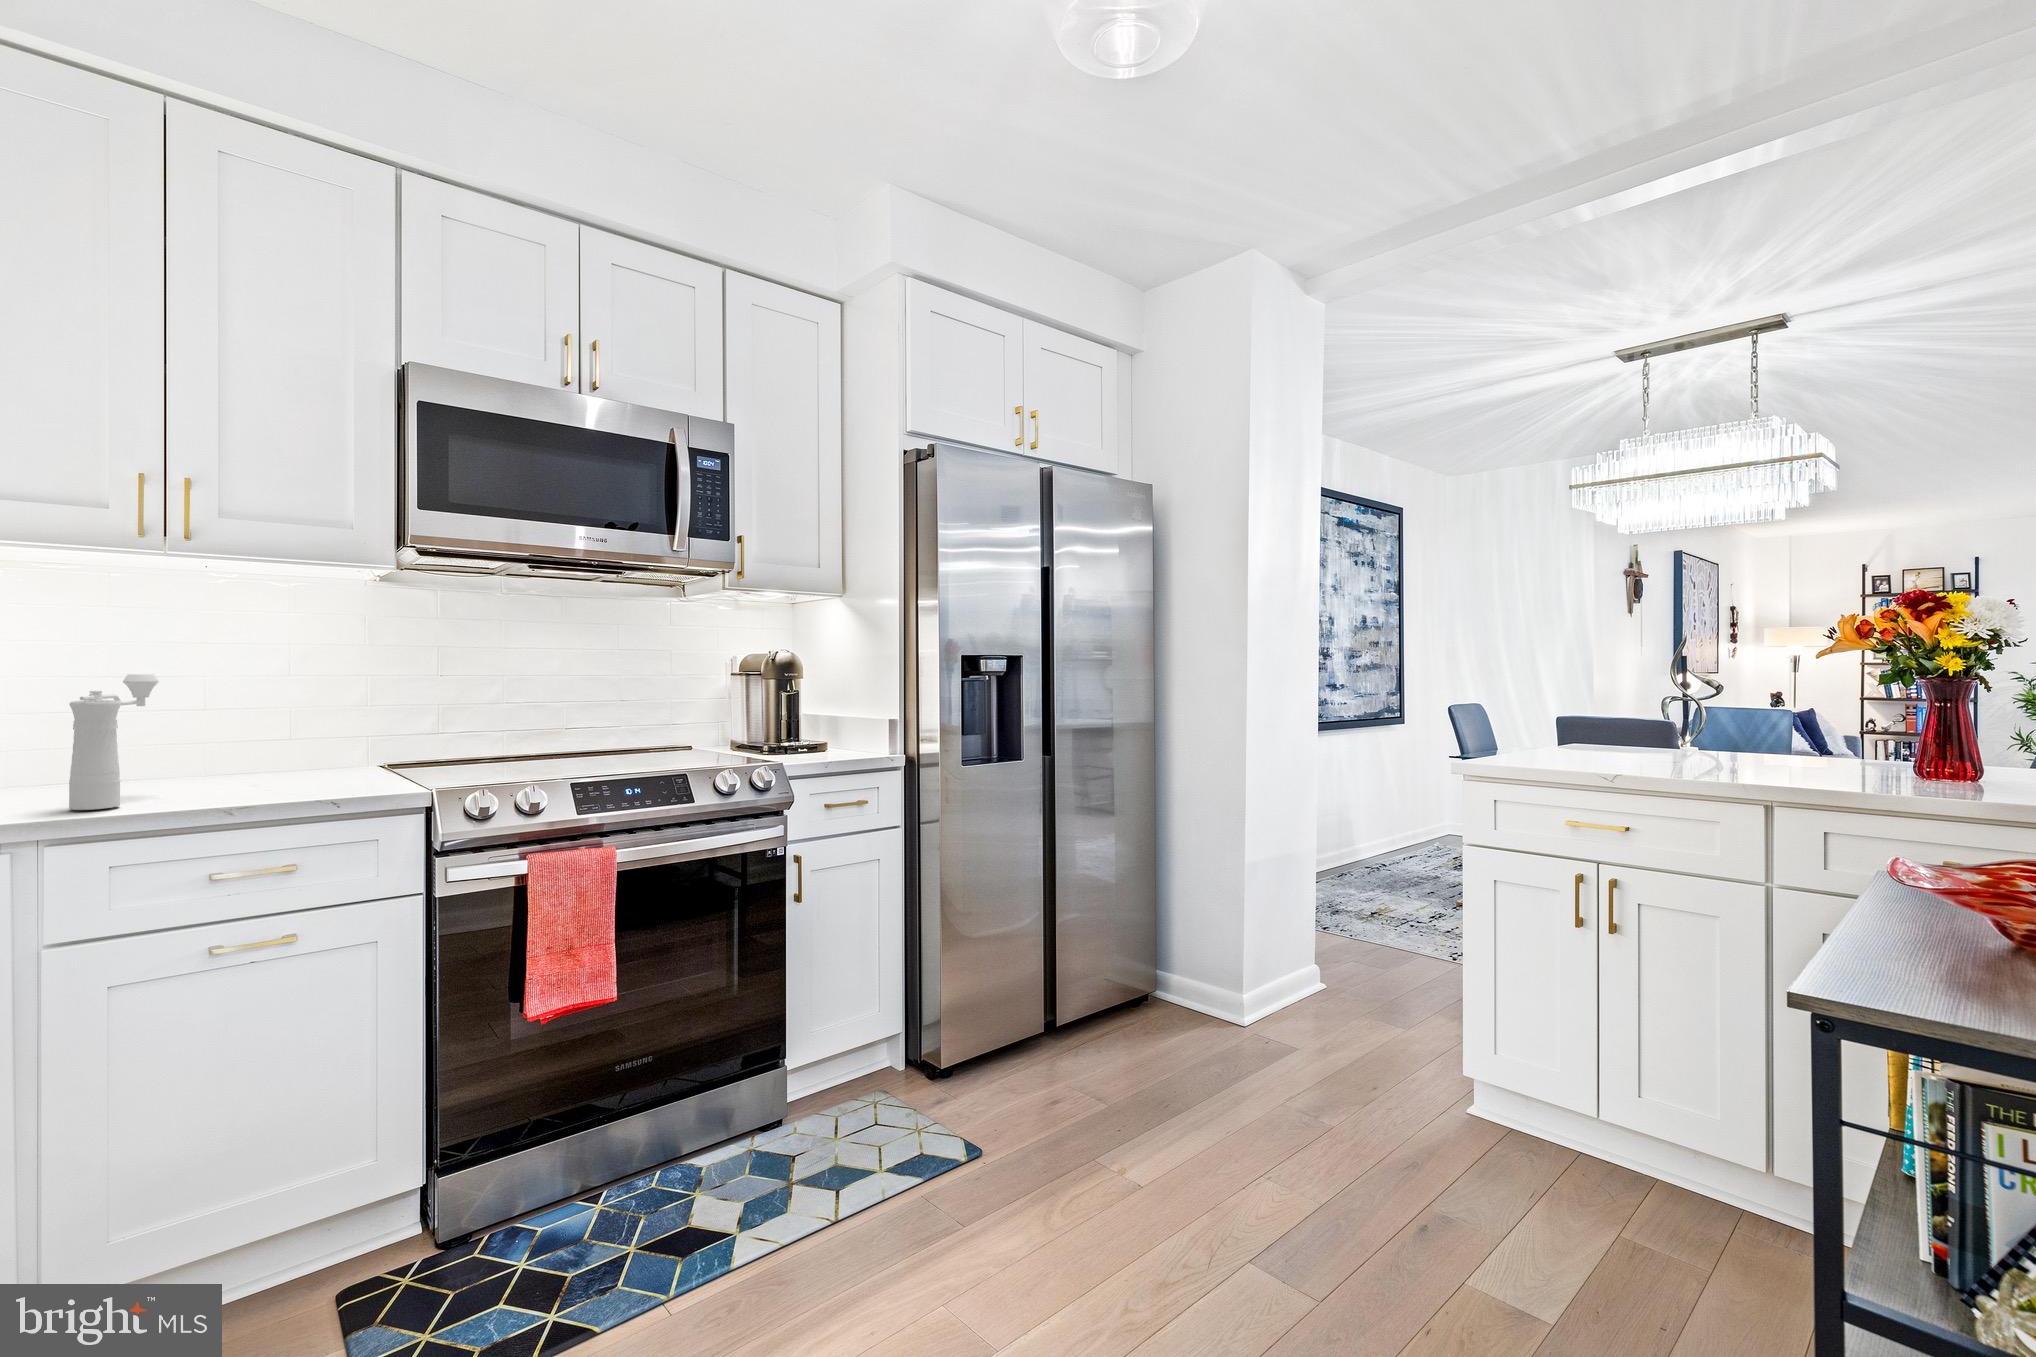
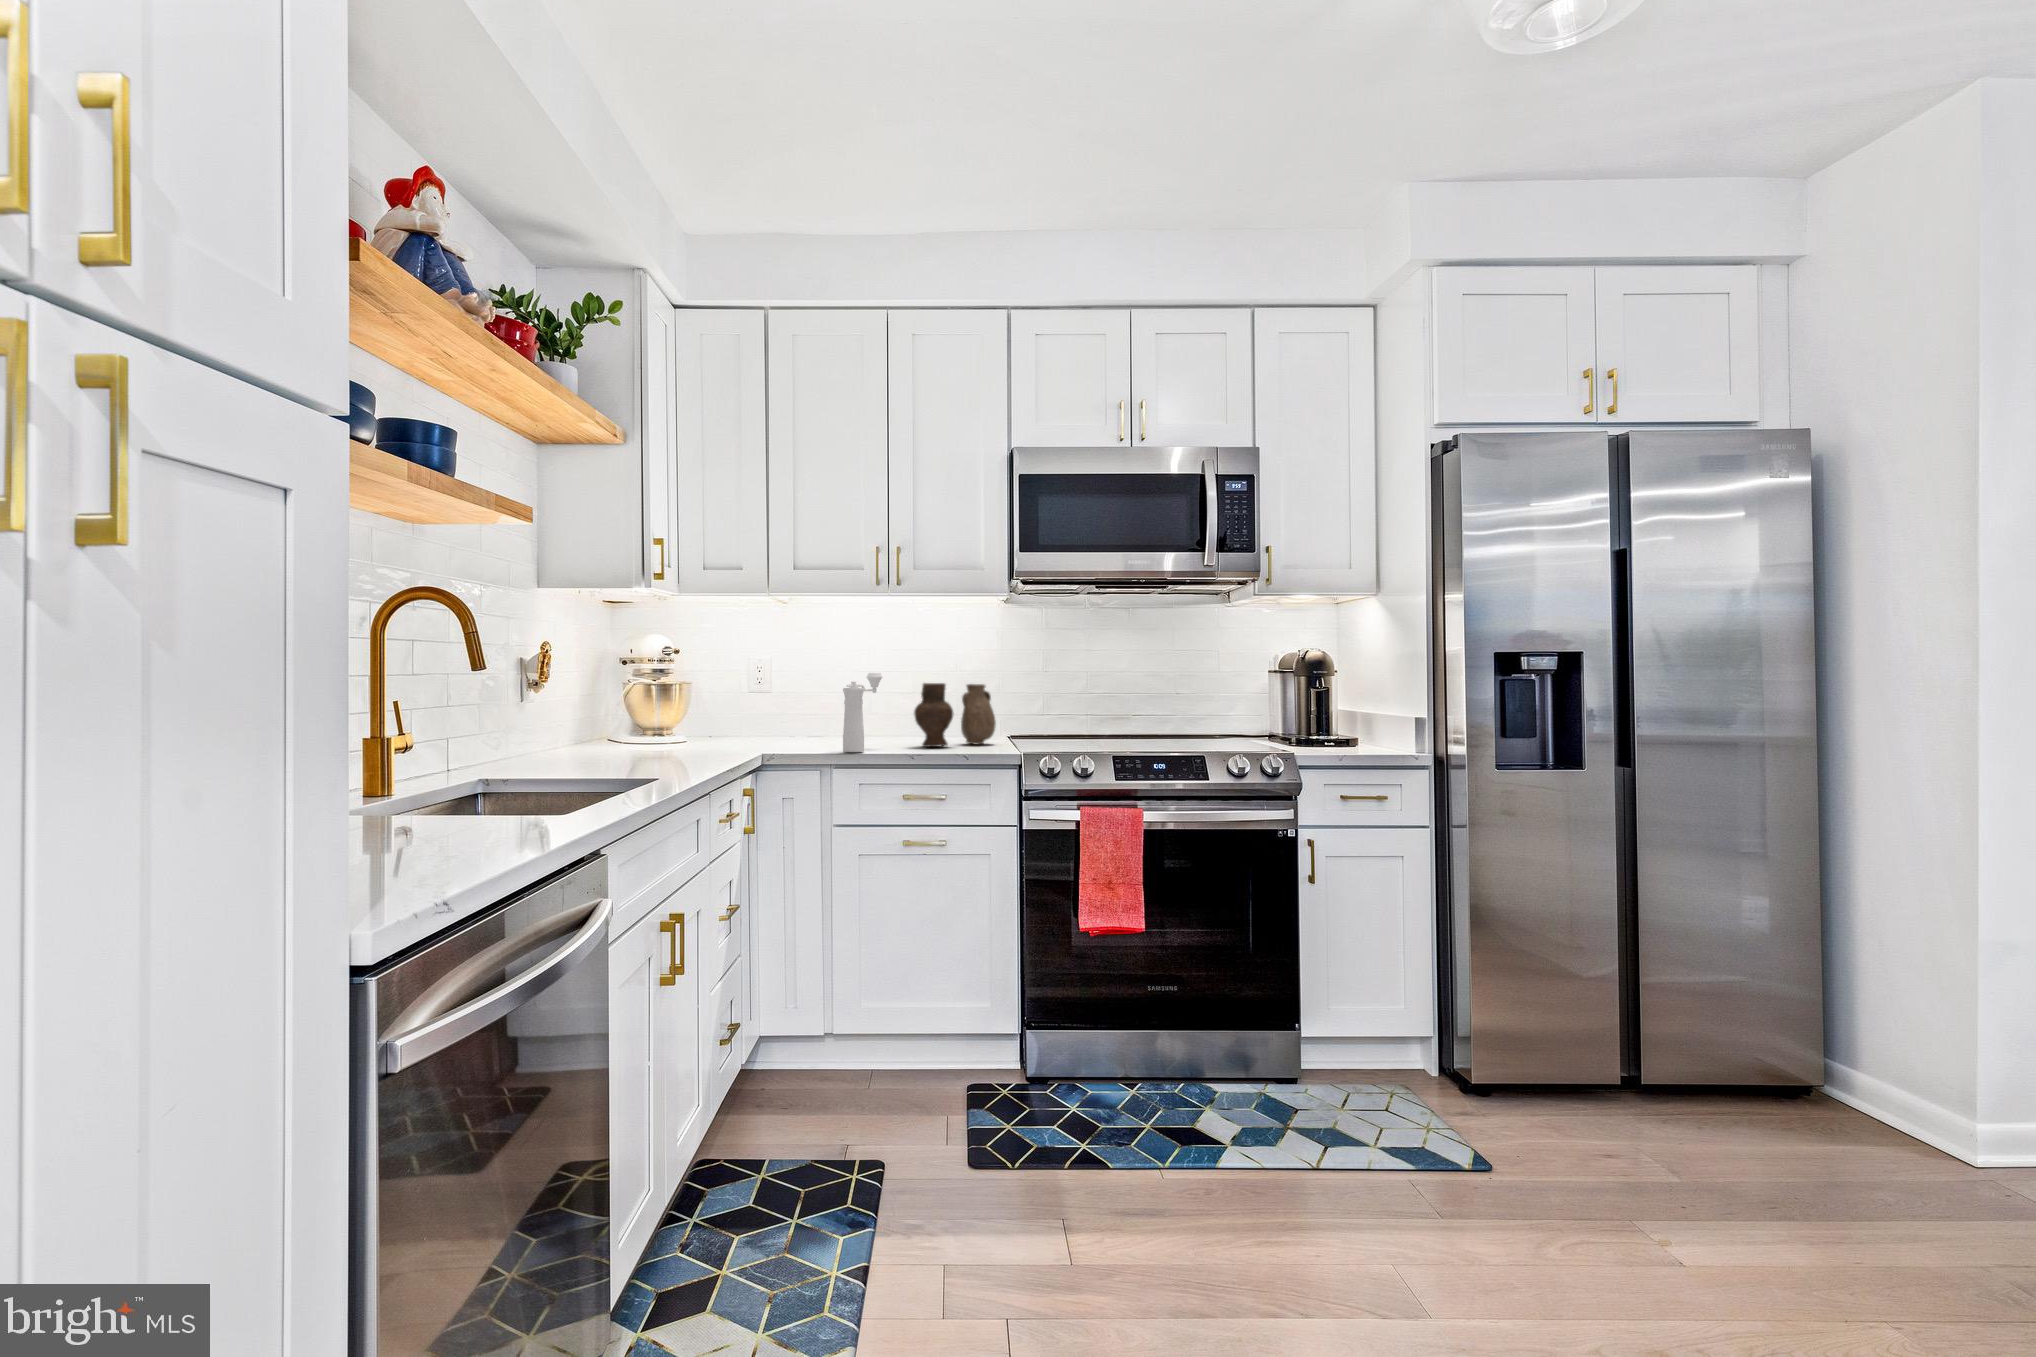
vase: none [224,689,373,786] -> present [914,683,996,747]

